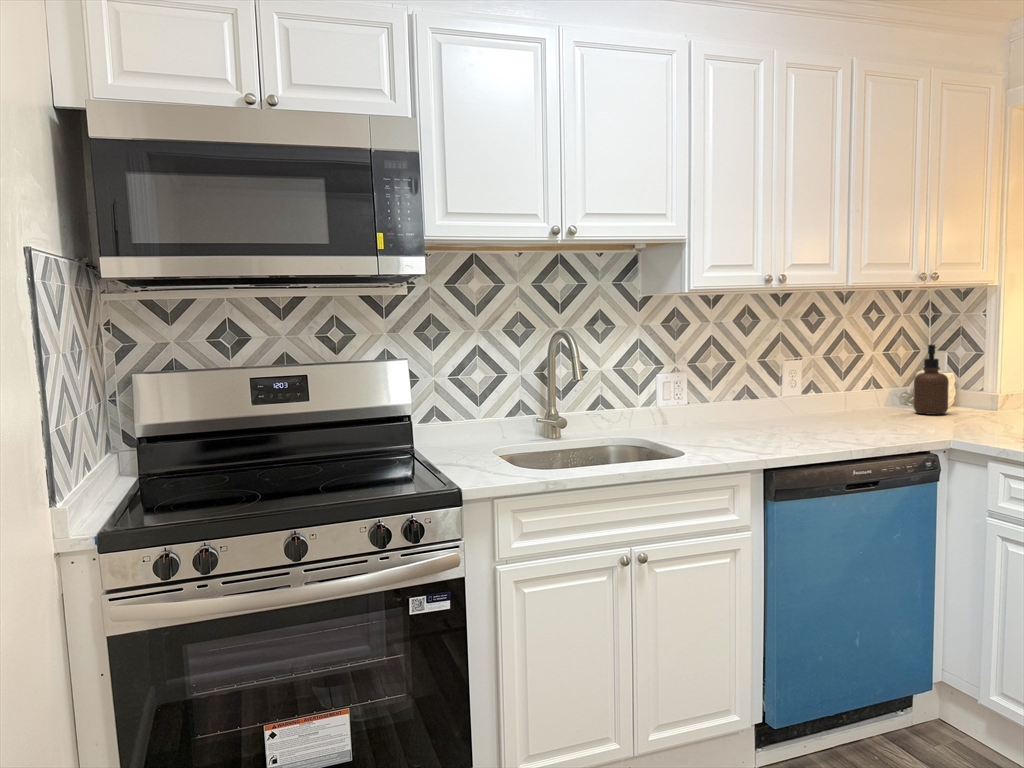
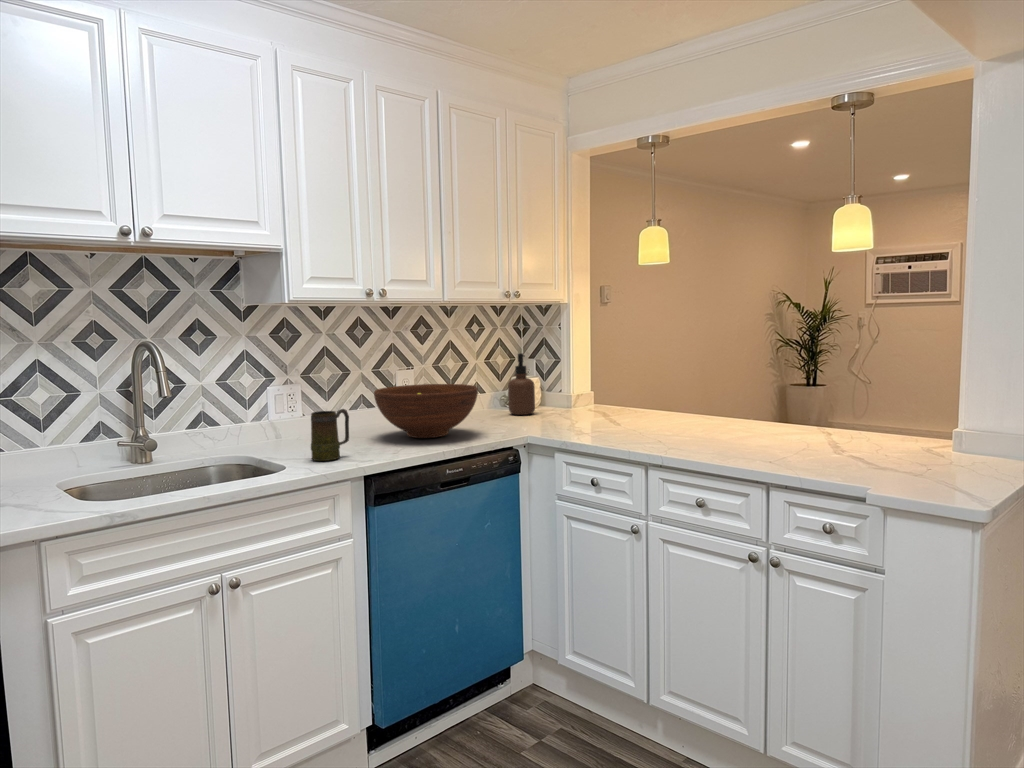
fruit bowl: none [767,376,887,434] -> present [374,384,478,438]
mug: none [708,399,747,450] -> present [311,409,349,461]

